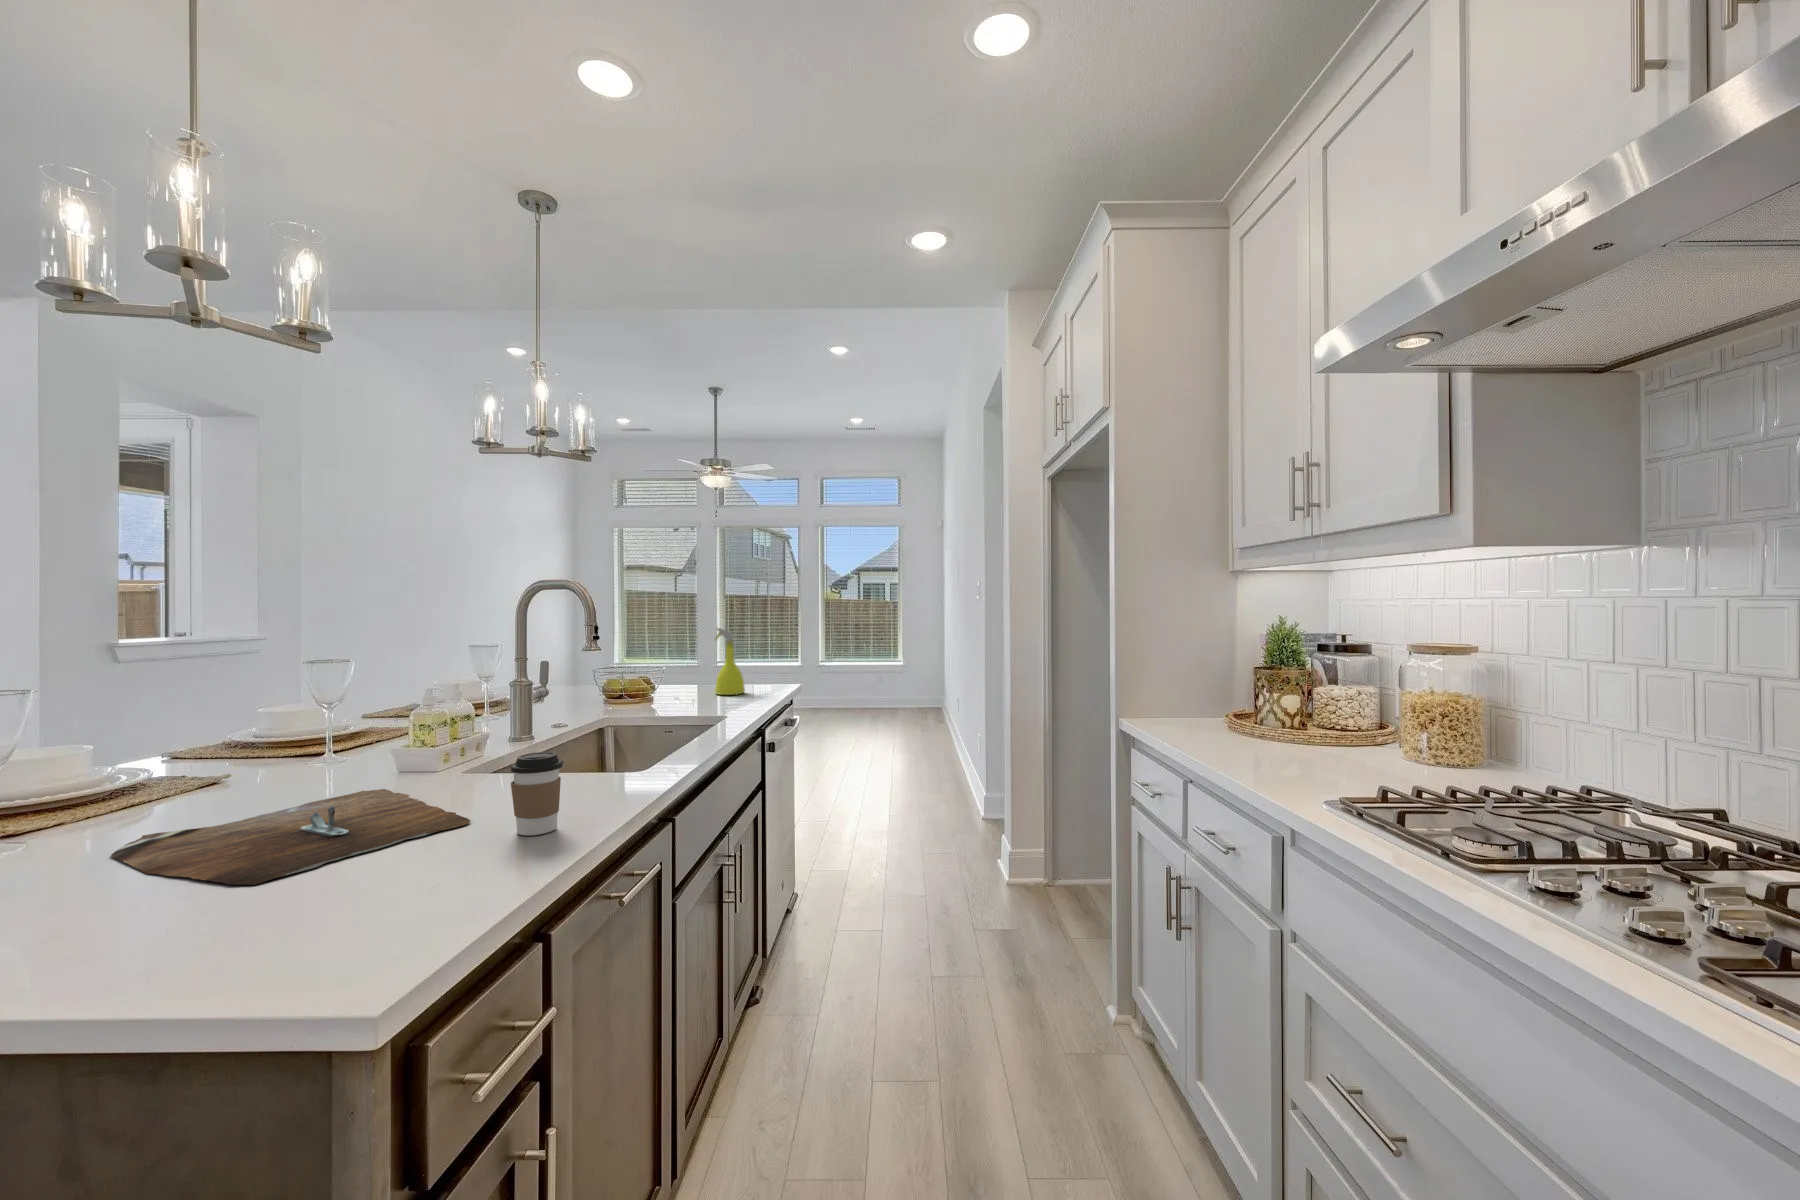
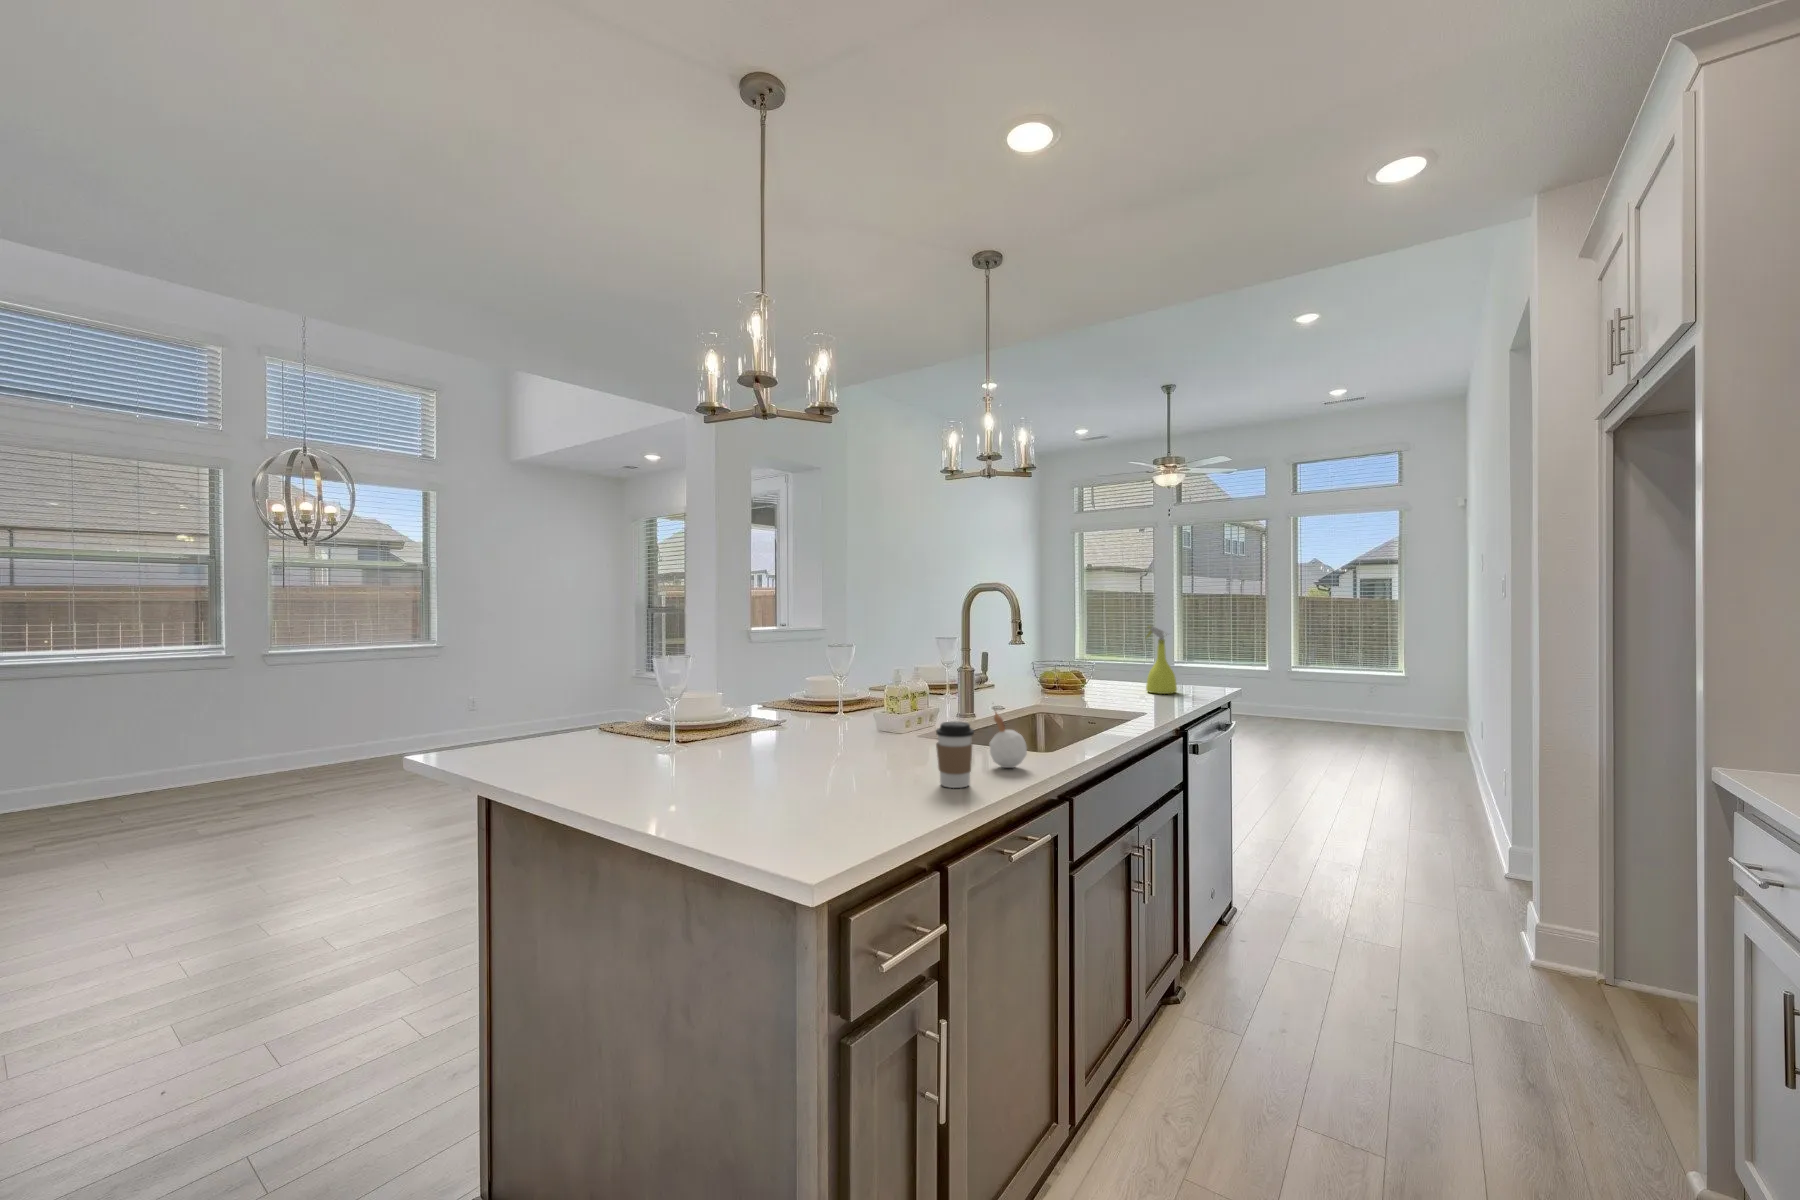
candle: none [574,723,620,799] -> present [989,709,1027,768]
cutting board: present [111,789,470,885] -> none [719,740,912,789]

